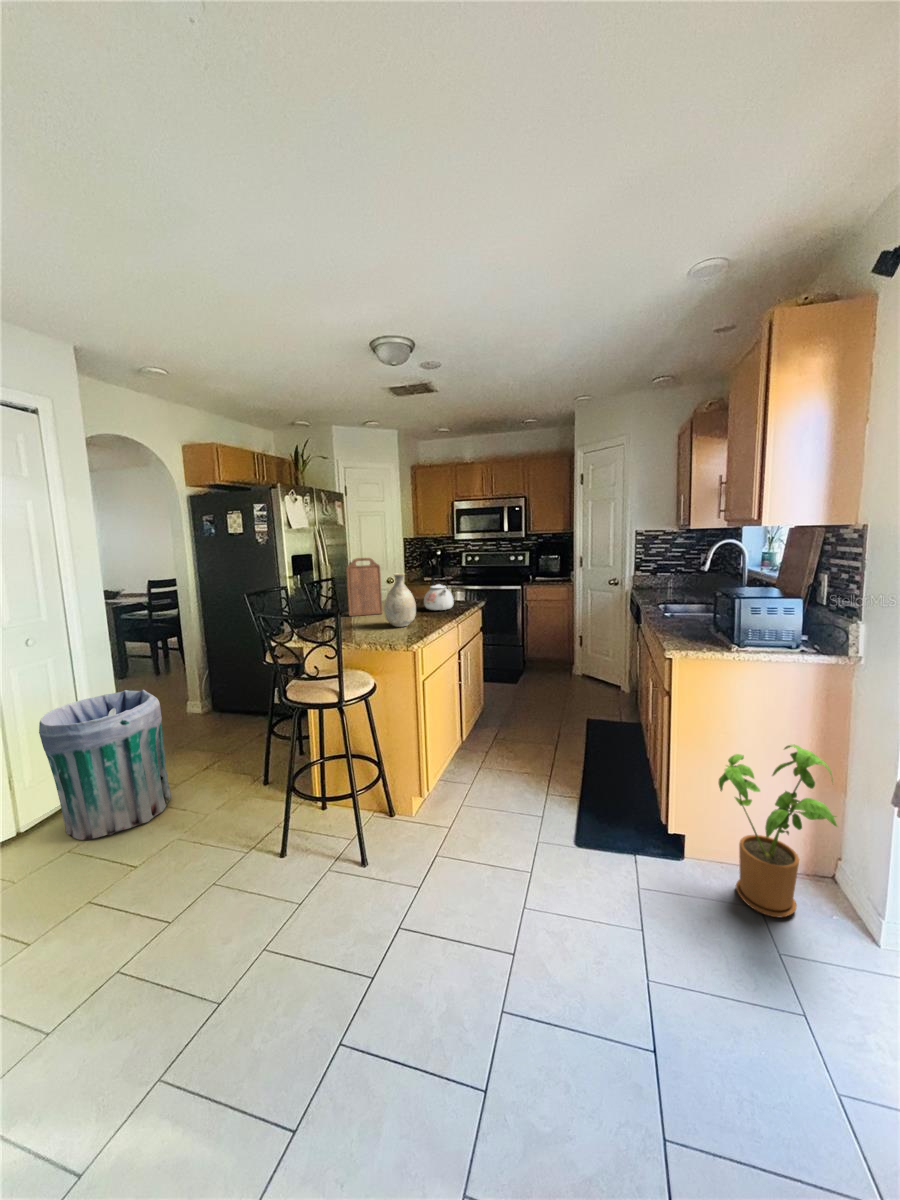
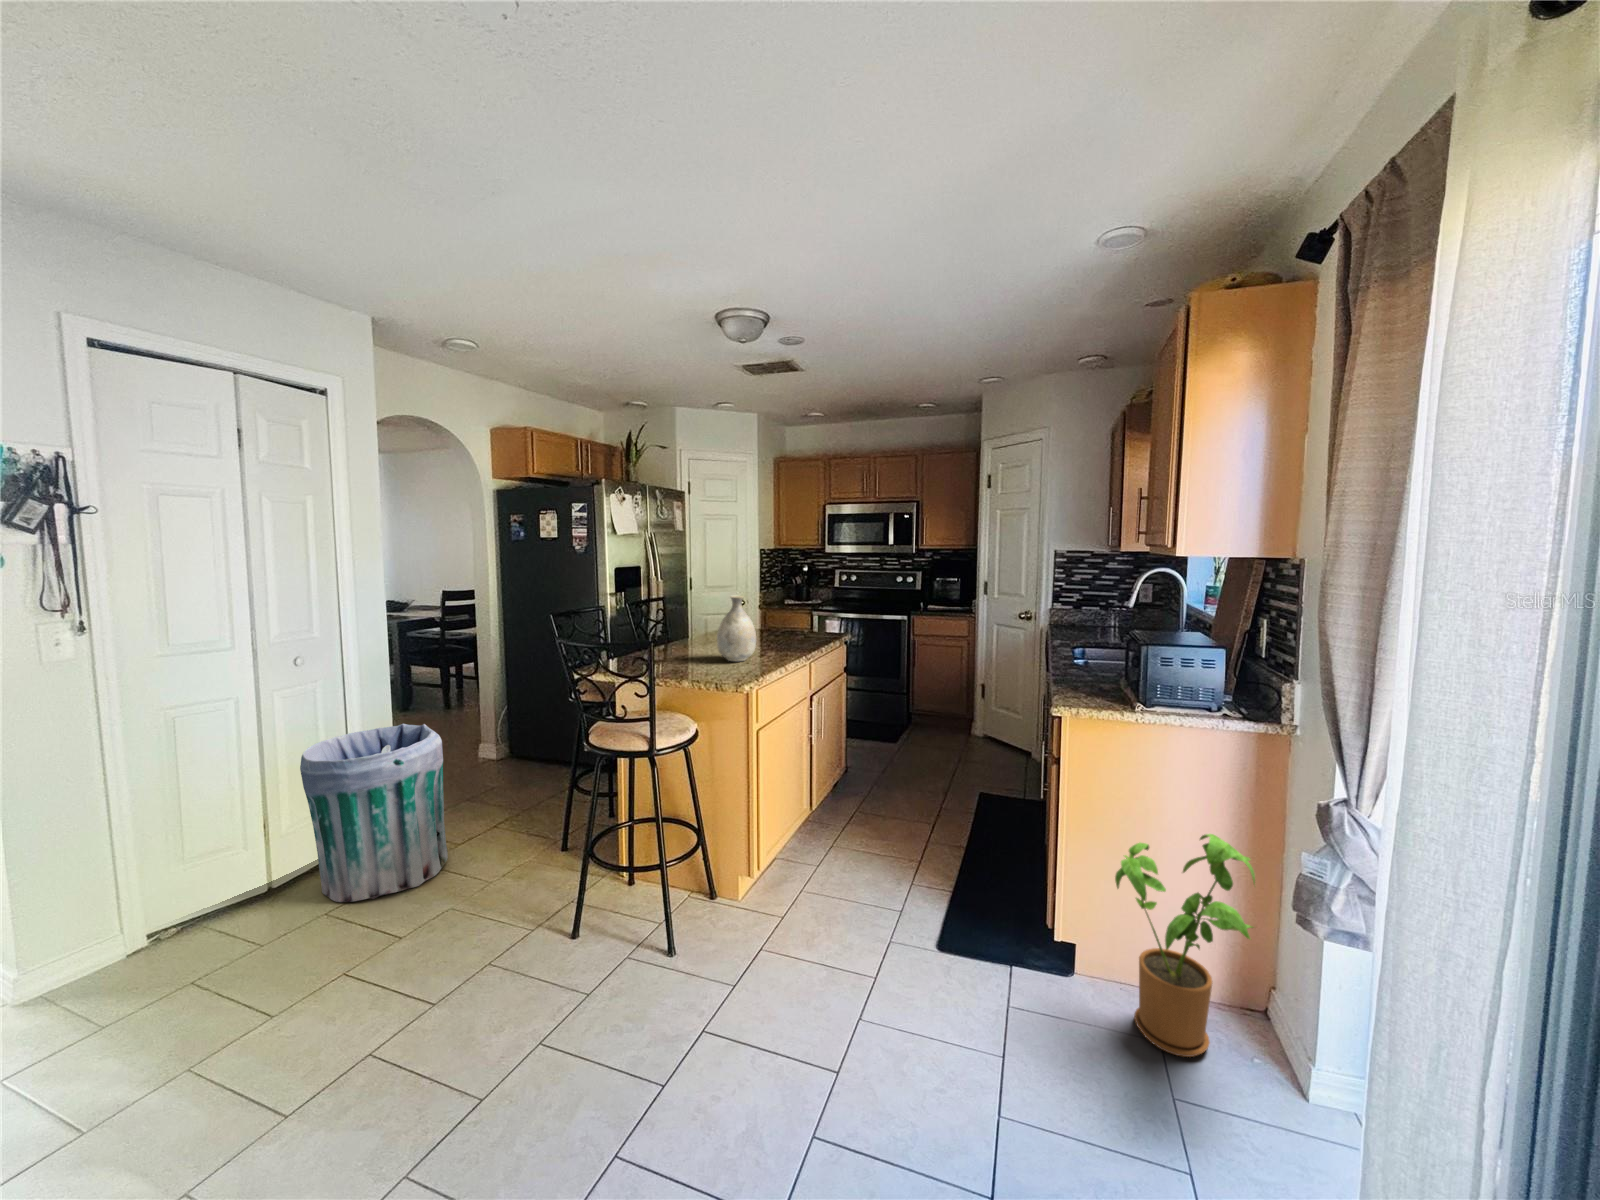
cutting board: present [346,558,382,616] -> none [676,574,718,646]
kettle: present [424,575,454,610] -> none [771,599,808,643]

